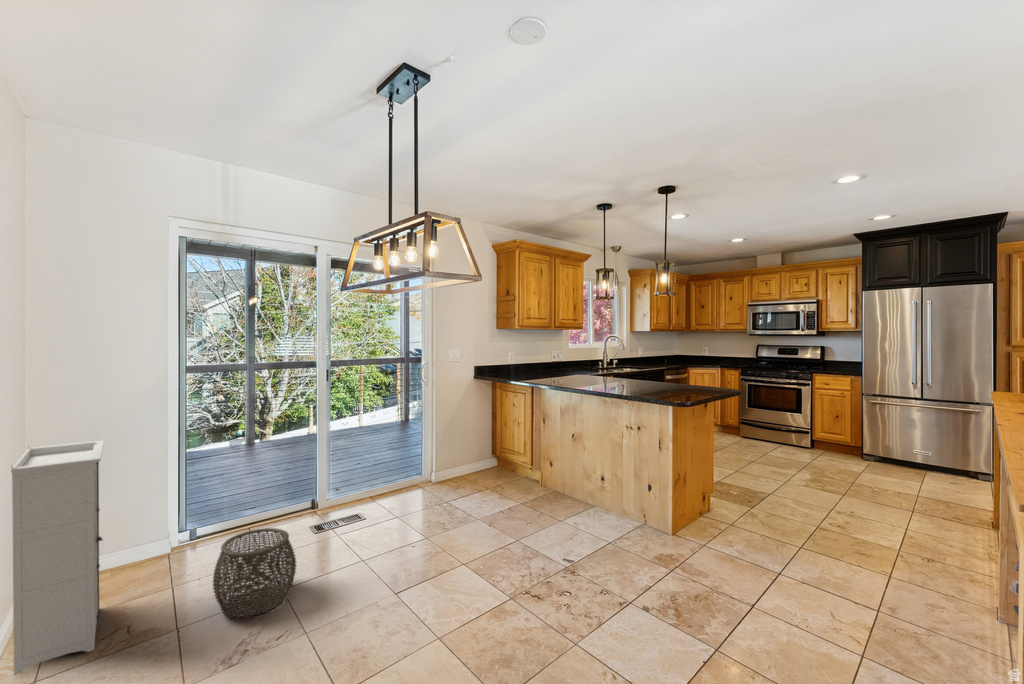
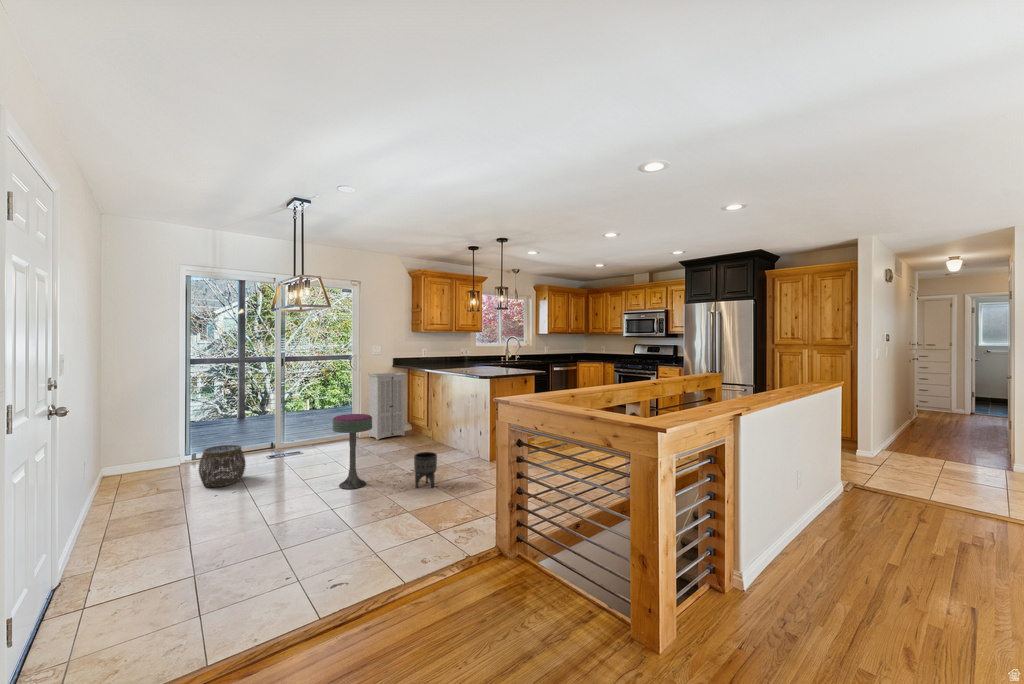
storage cabinet: present [11,440,104,675] -> present [368,372,407,440]
bar stool: none [464,472,531,617] -> present [333,414,372,489]
planter: none [609,540,651,610] -> present [414,452,437,487]

